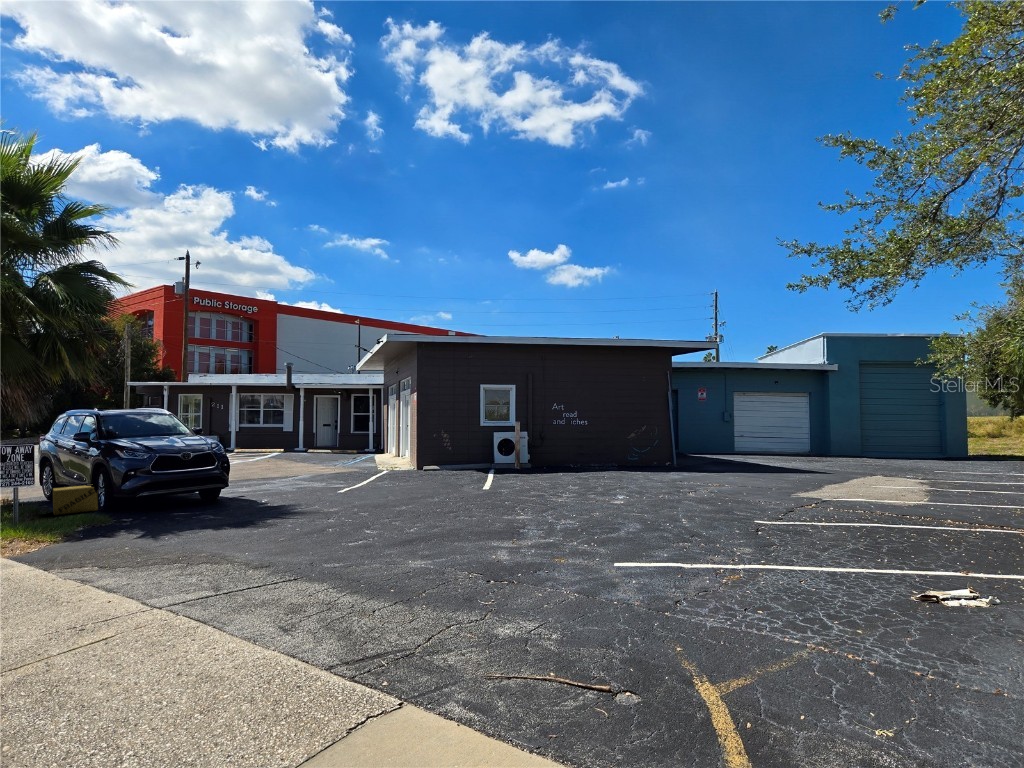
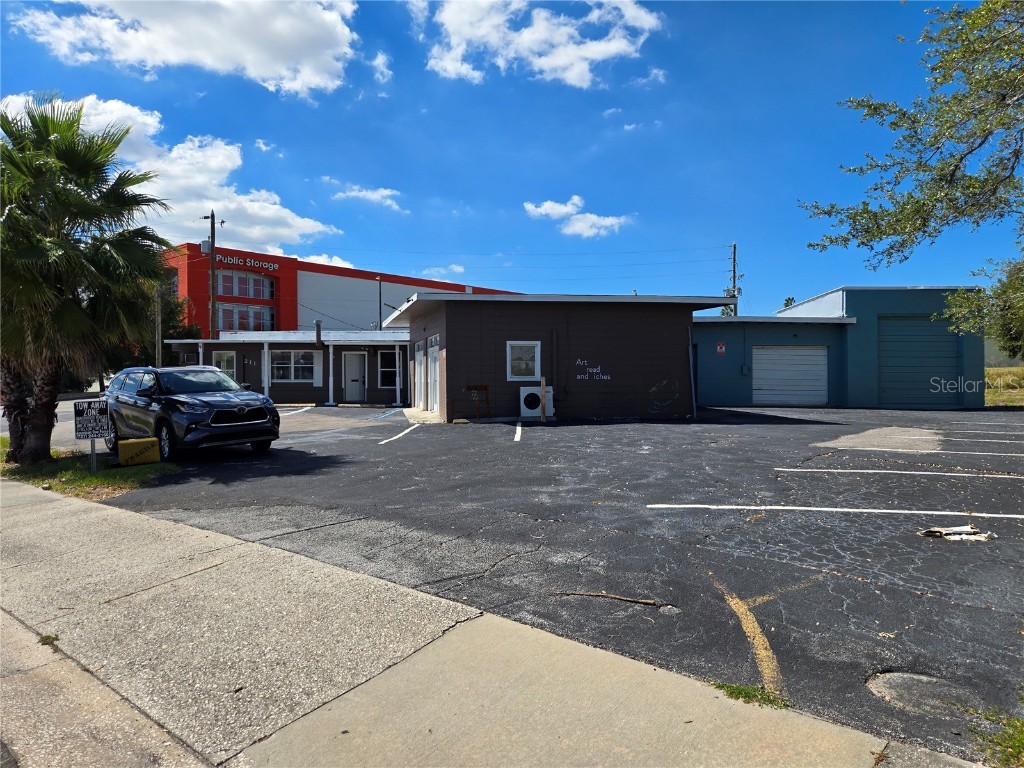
bench: none [420,430,461,467] -> present [451,385,490,420]

